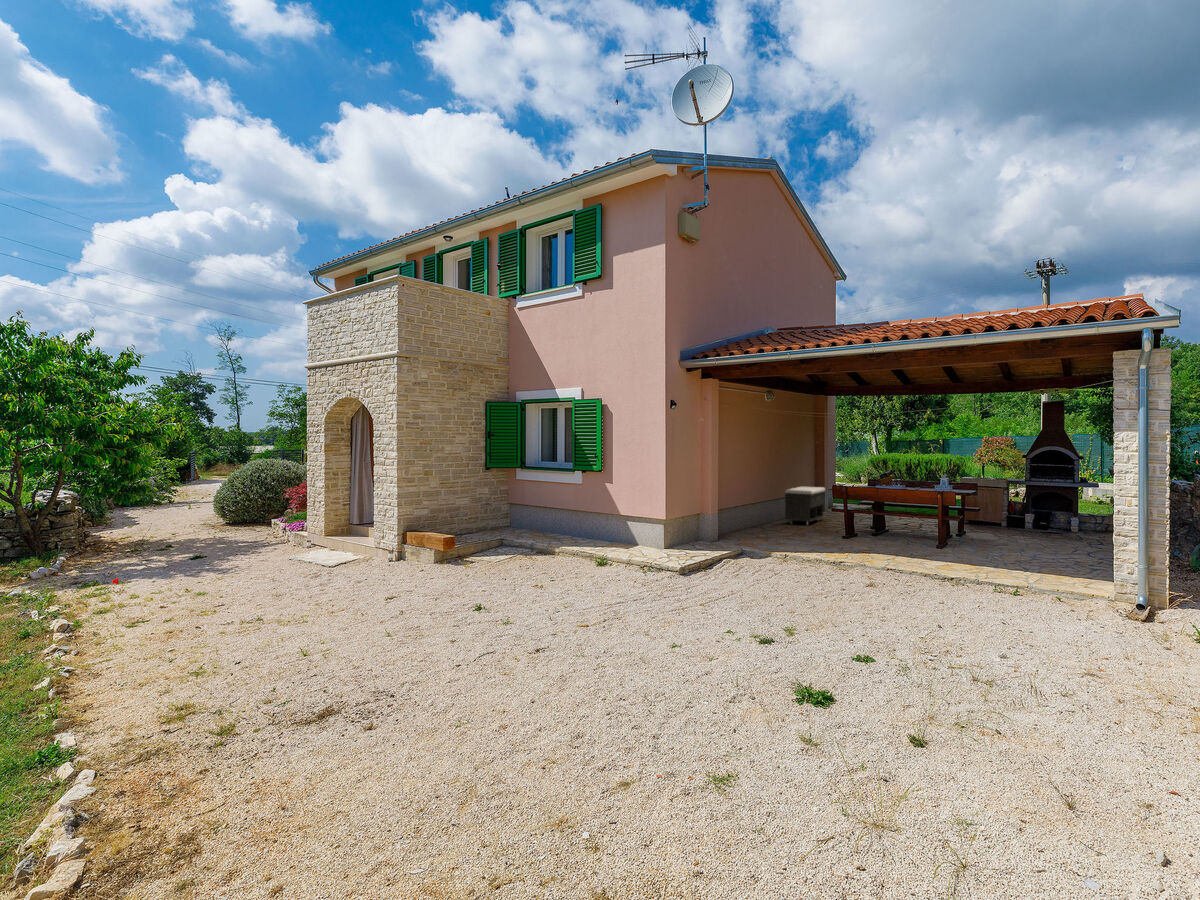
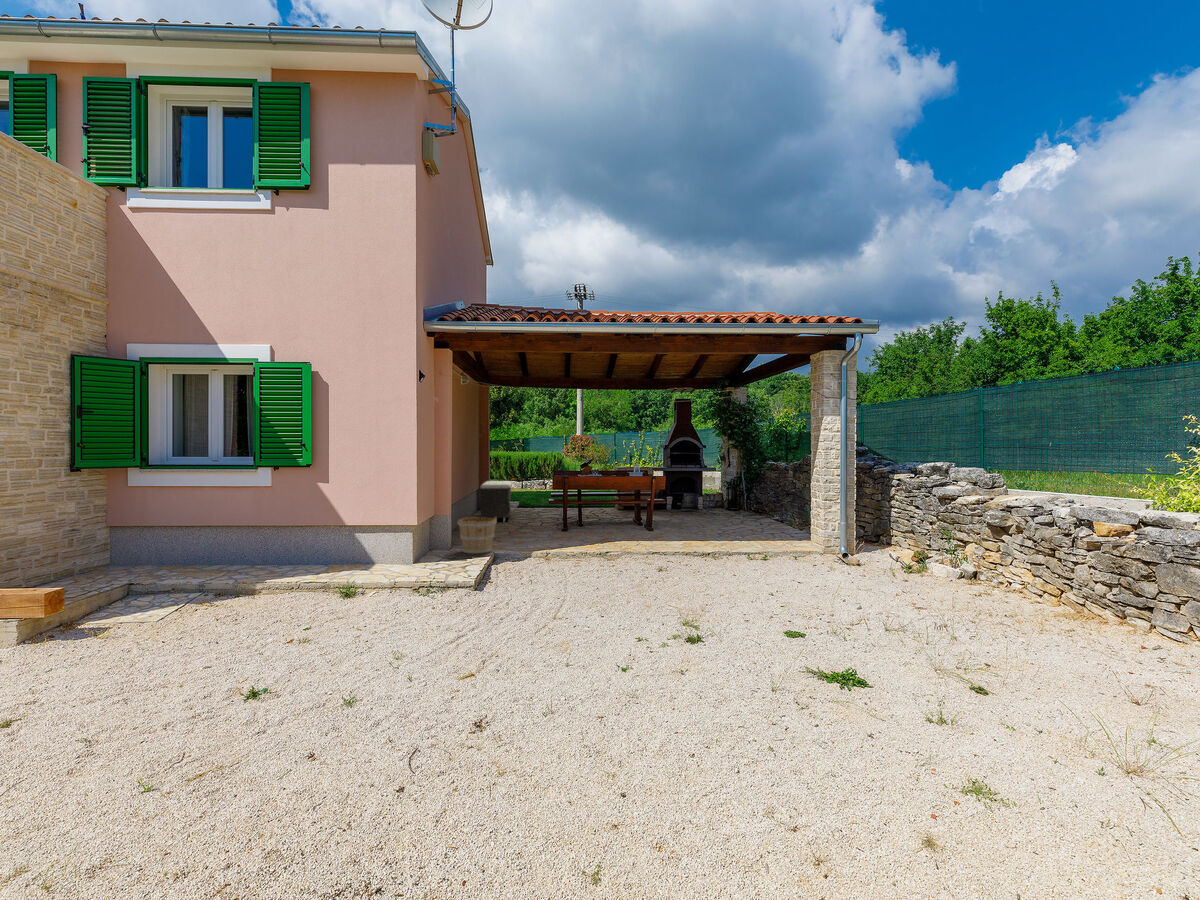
wooden bucket: none [720,518,754,550] -> present [458,517,497,554]

